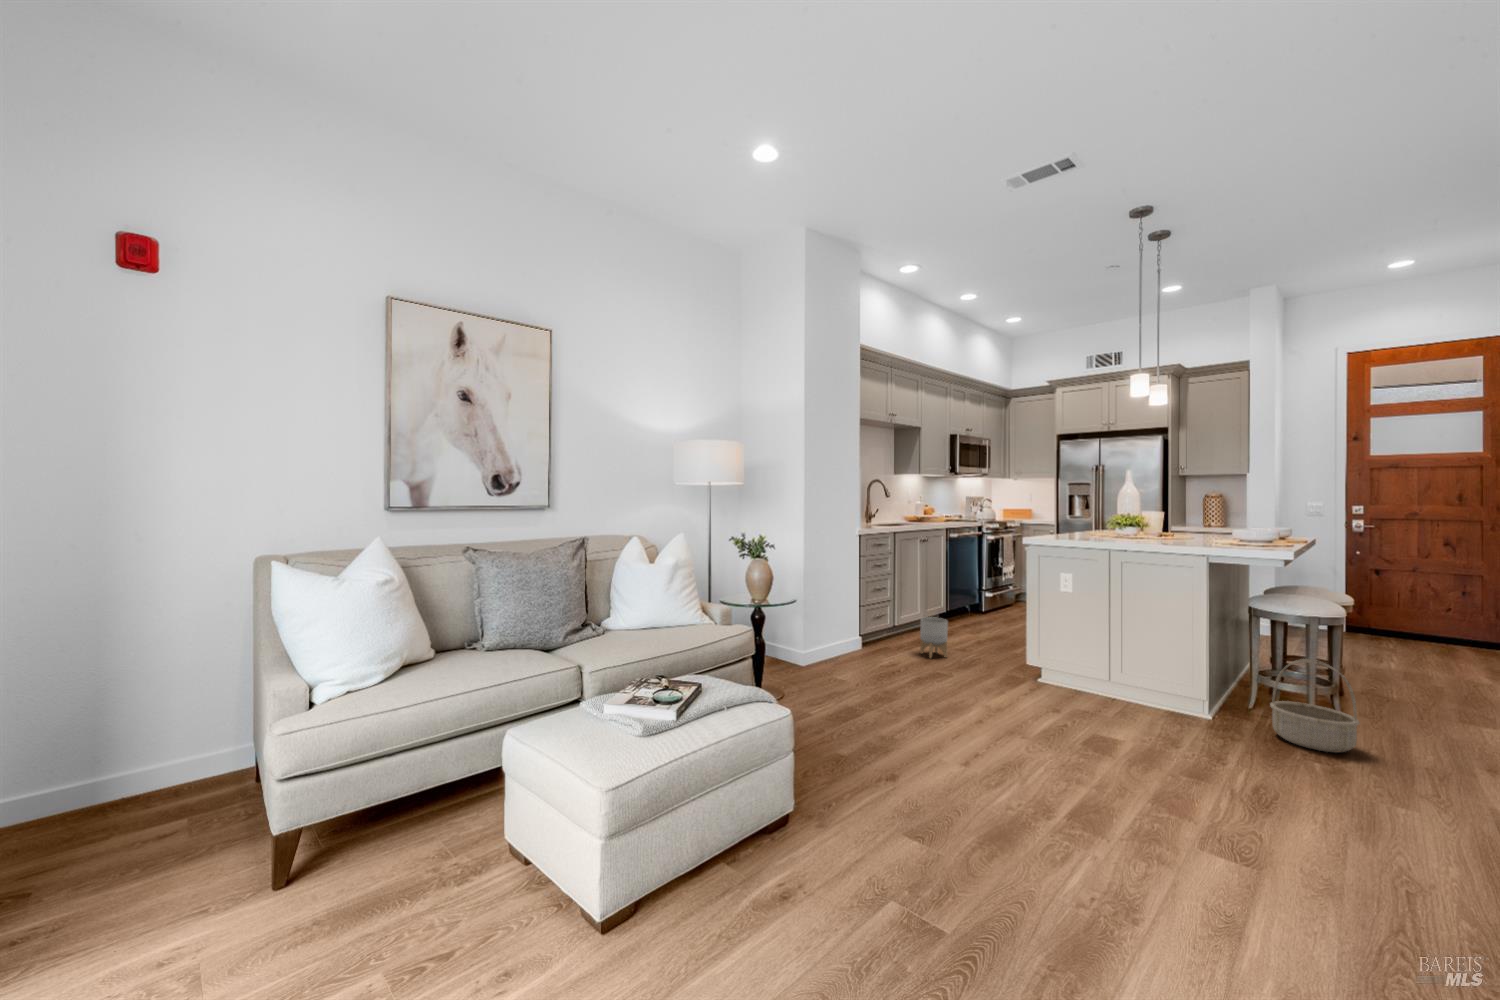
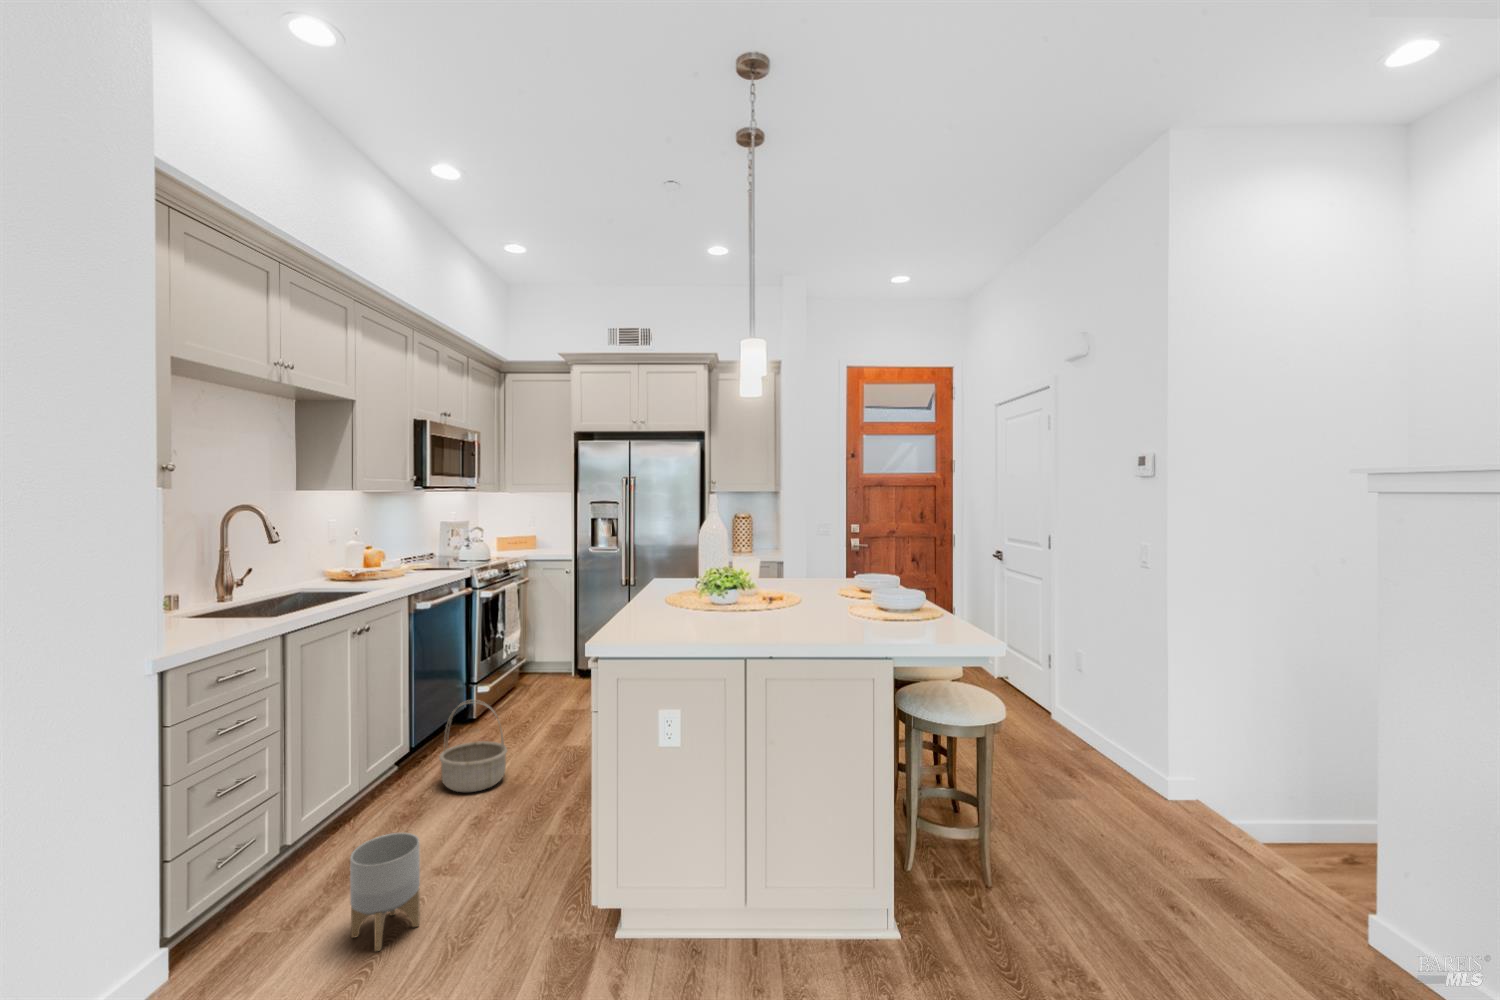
basket: present [1270,659,1360,752] -> present [439,700,507,792]

